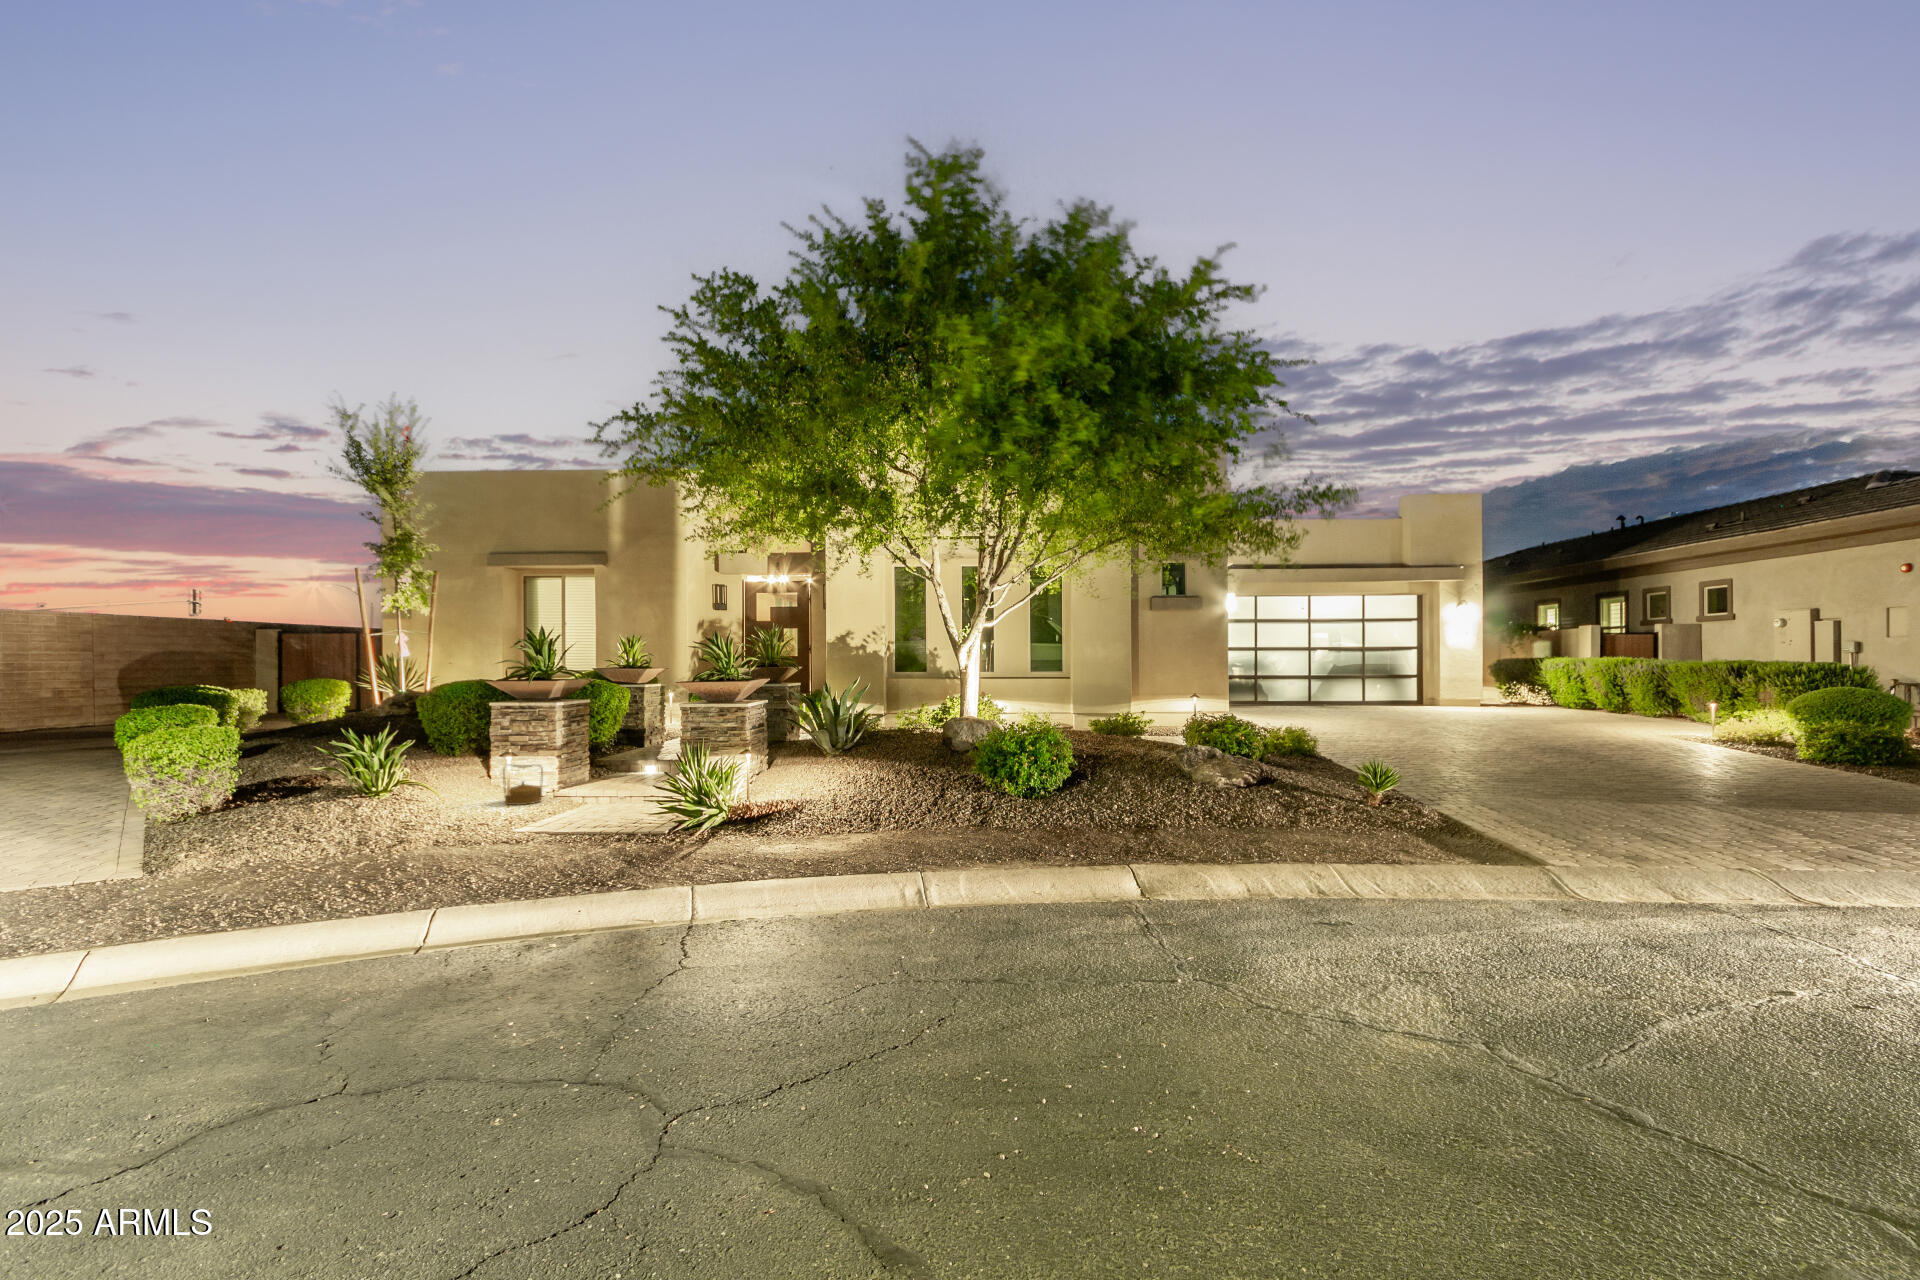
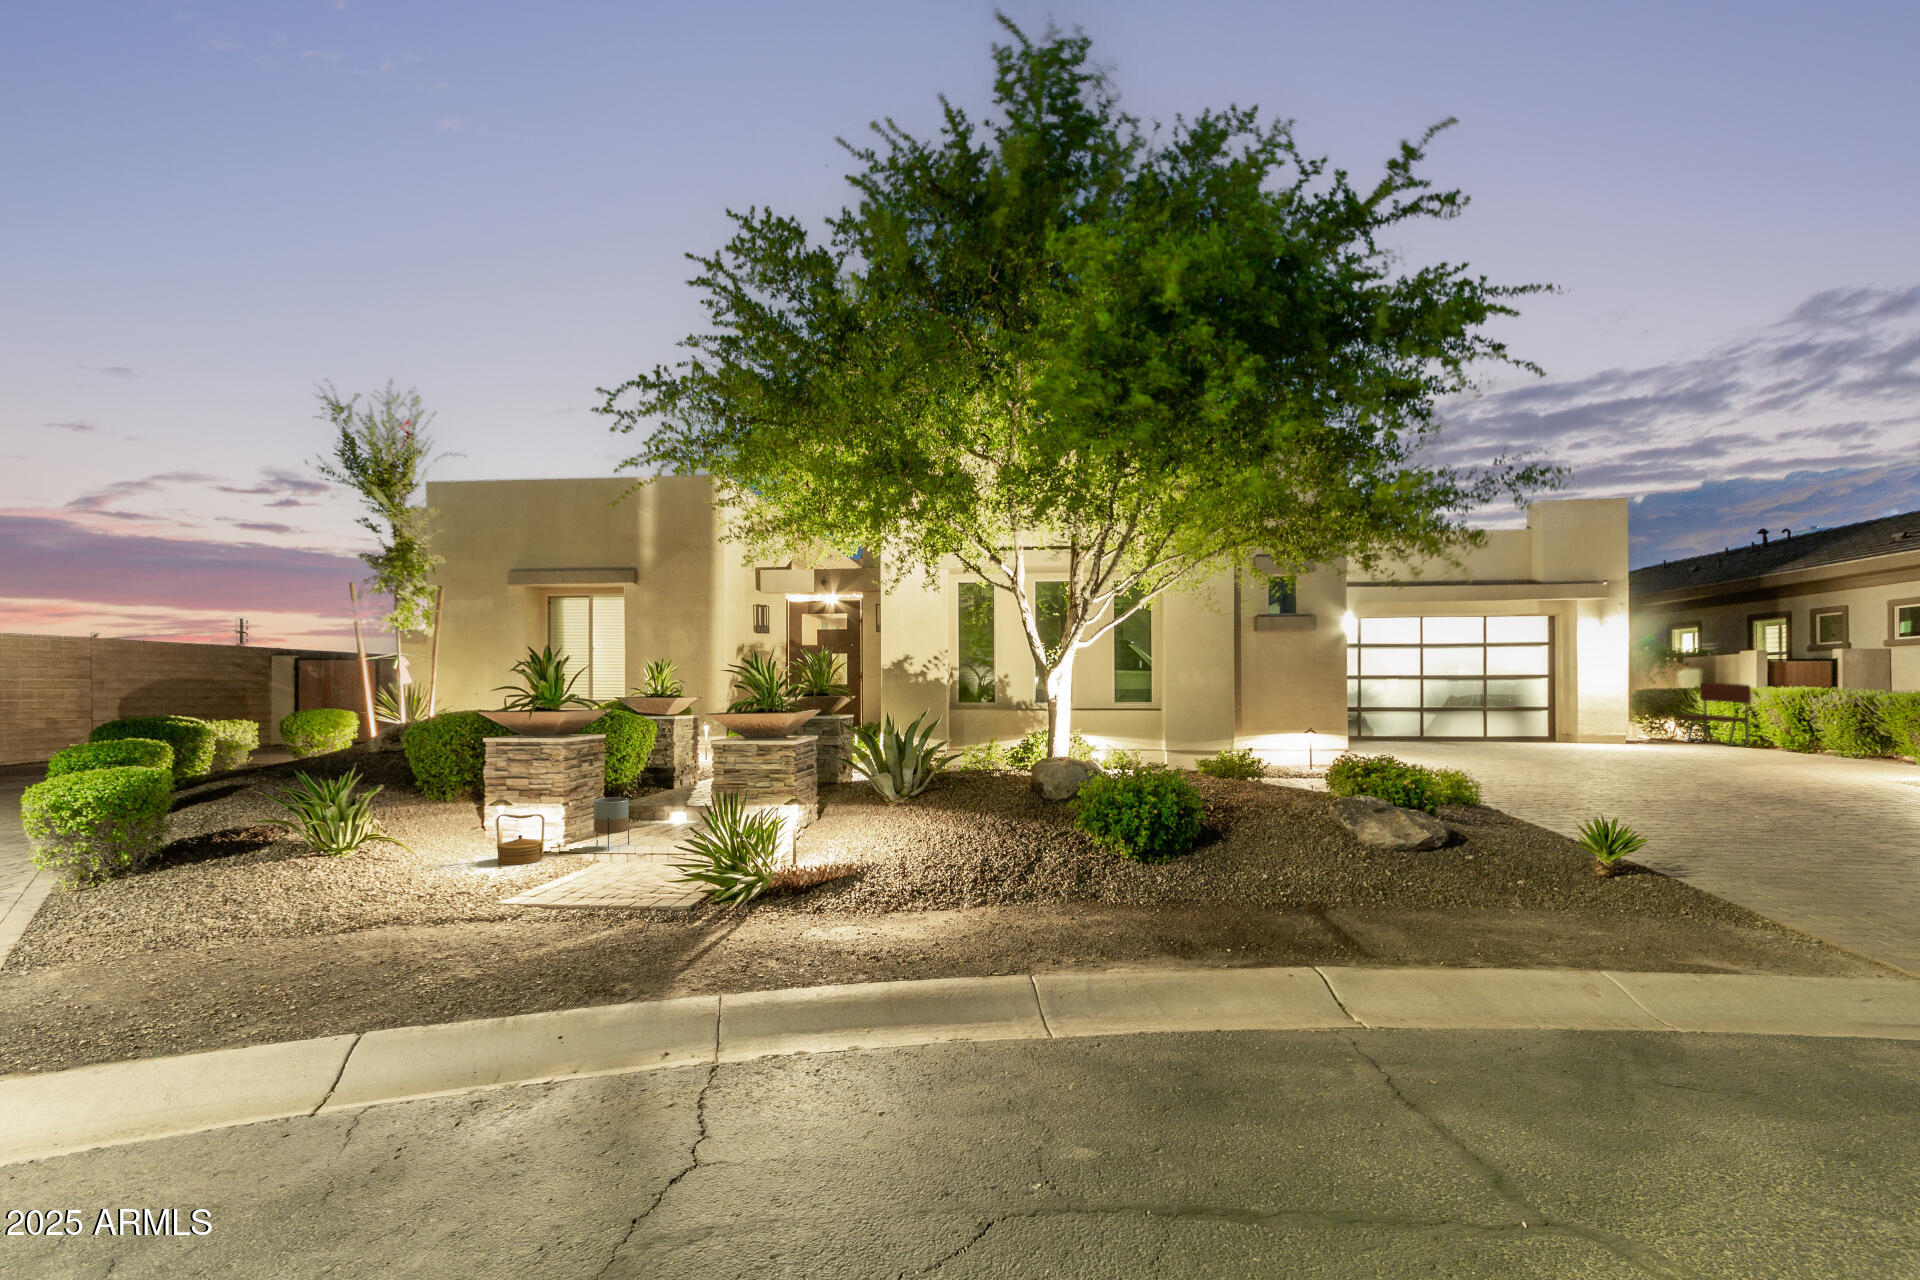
bench: none [1522,654,1580,708] -> present [1679,683,1751,746]
planter: none [582,751,612,795] -> present [594,797,629,851]

